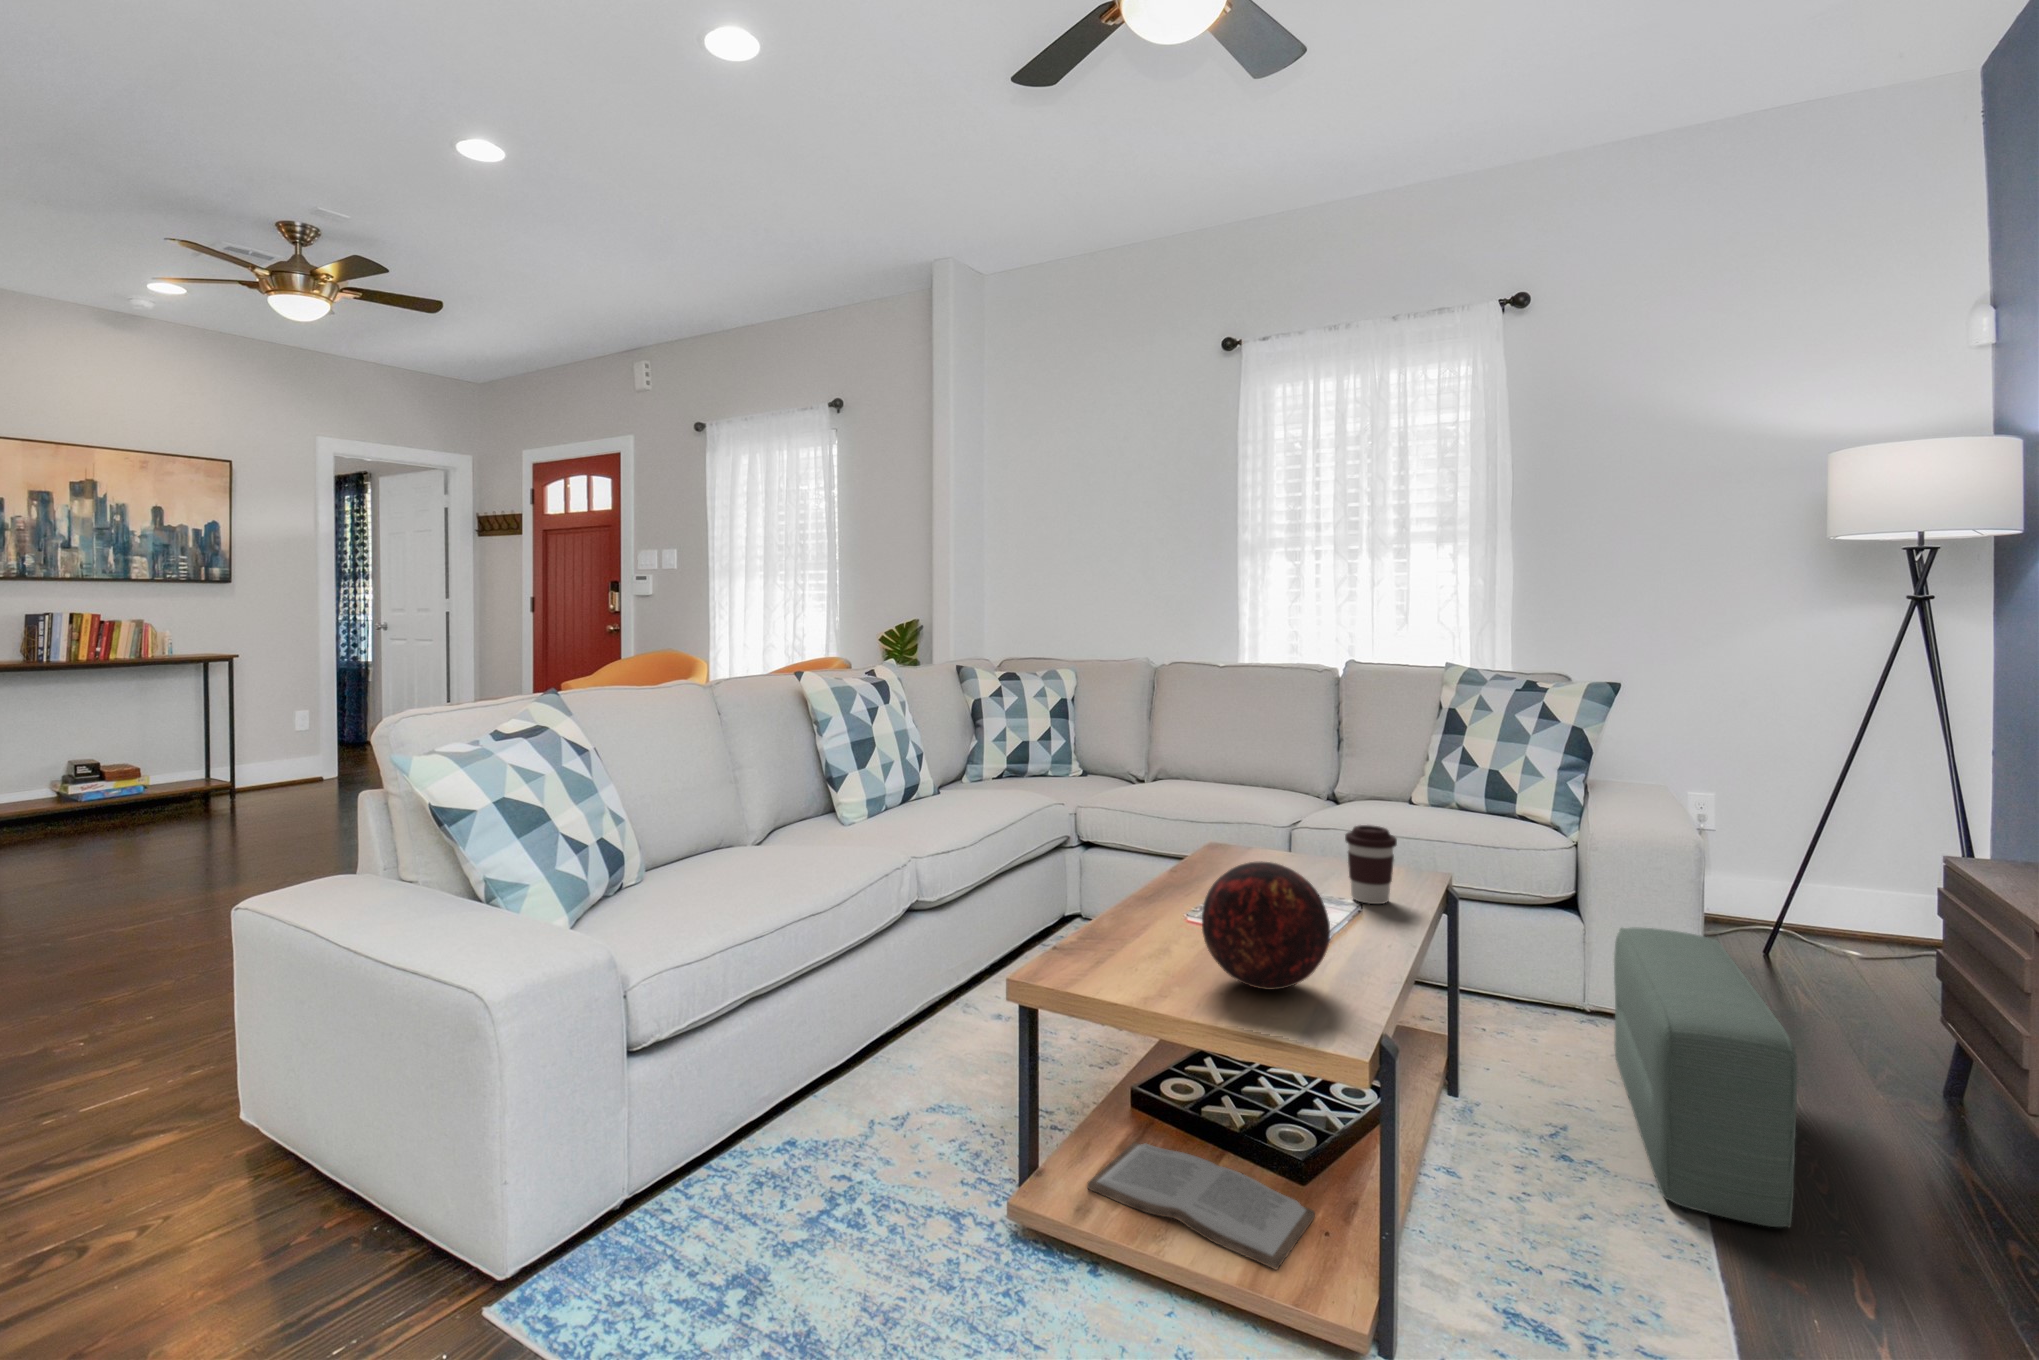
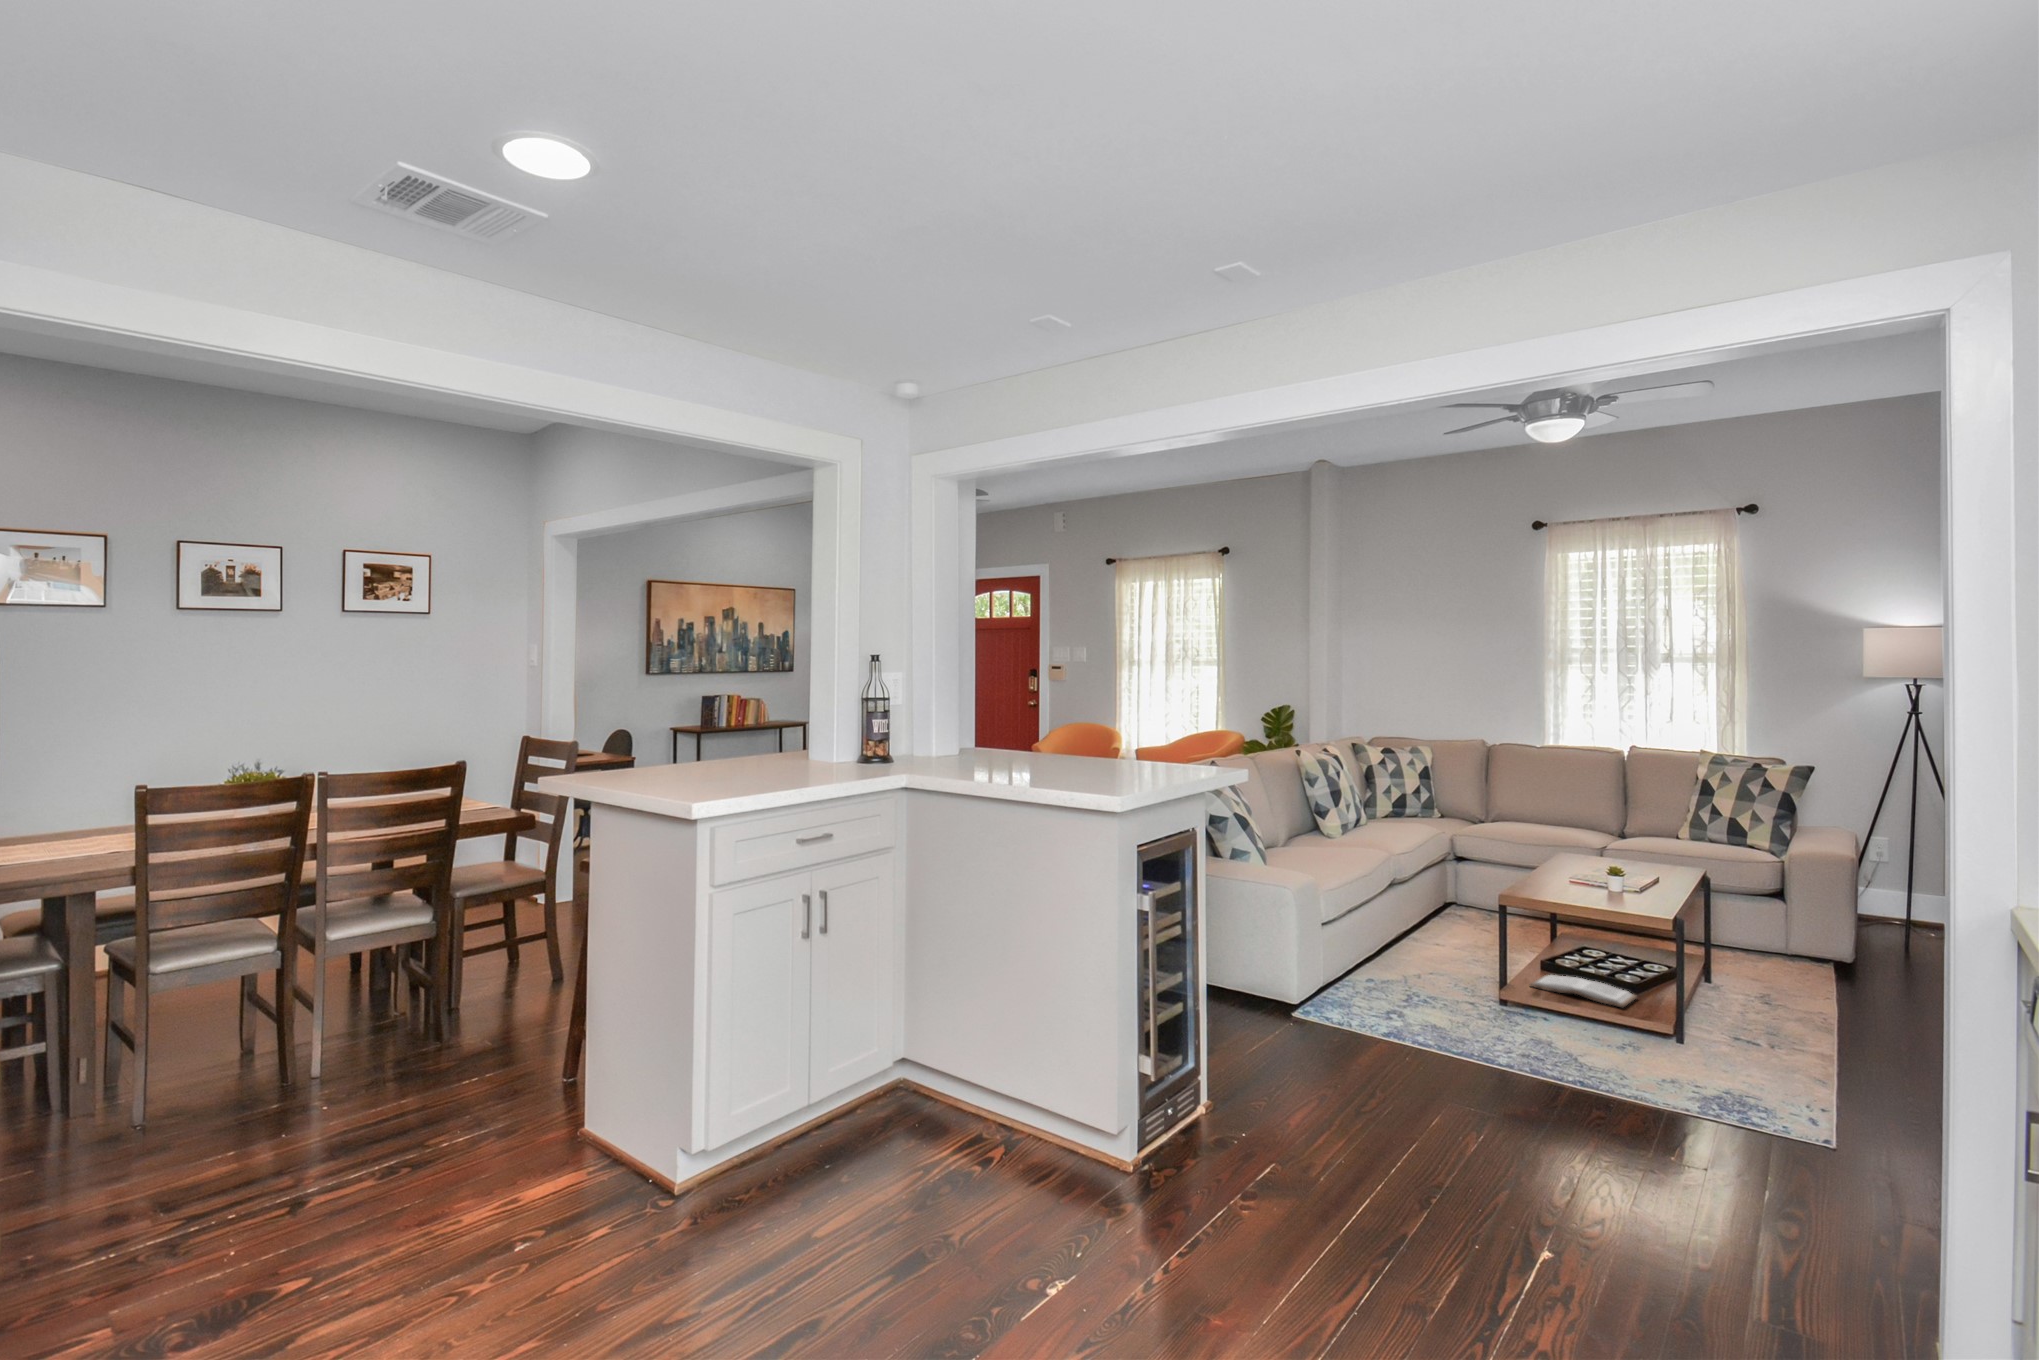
coffee cup: present [1345,825,1397,904] -> none [1642,840,1670,879]
decorative orb: present [1202,861,1330,990] -> none [1580,848,1642,902]
pouf: present [1614,927,1797,1227] -> none [1800,902,1873,1023]

